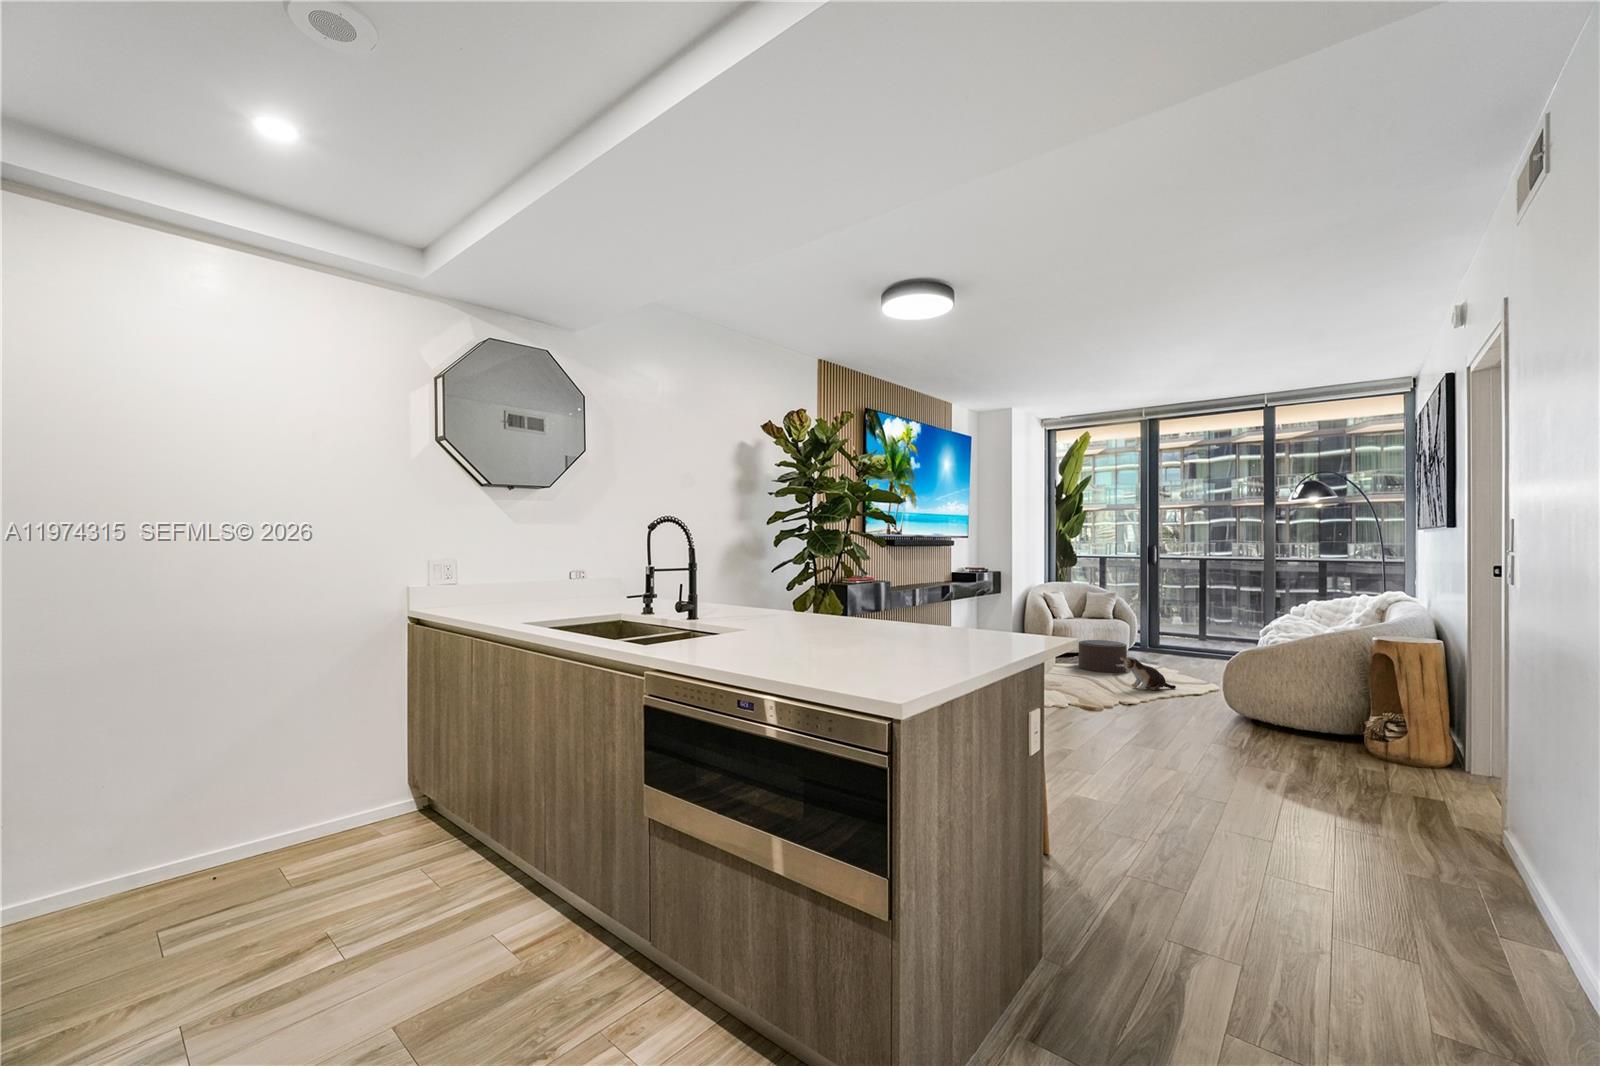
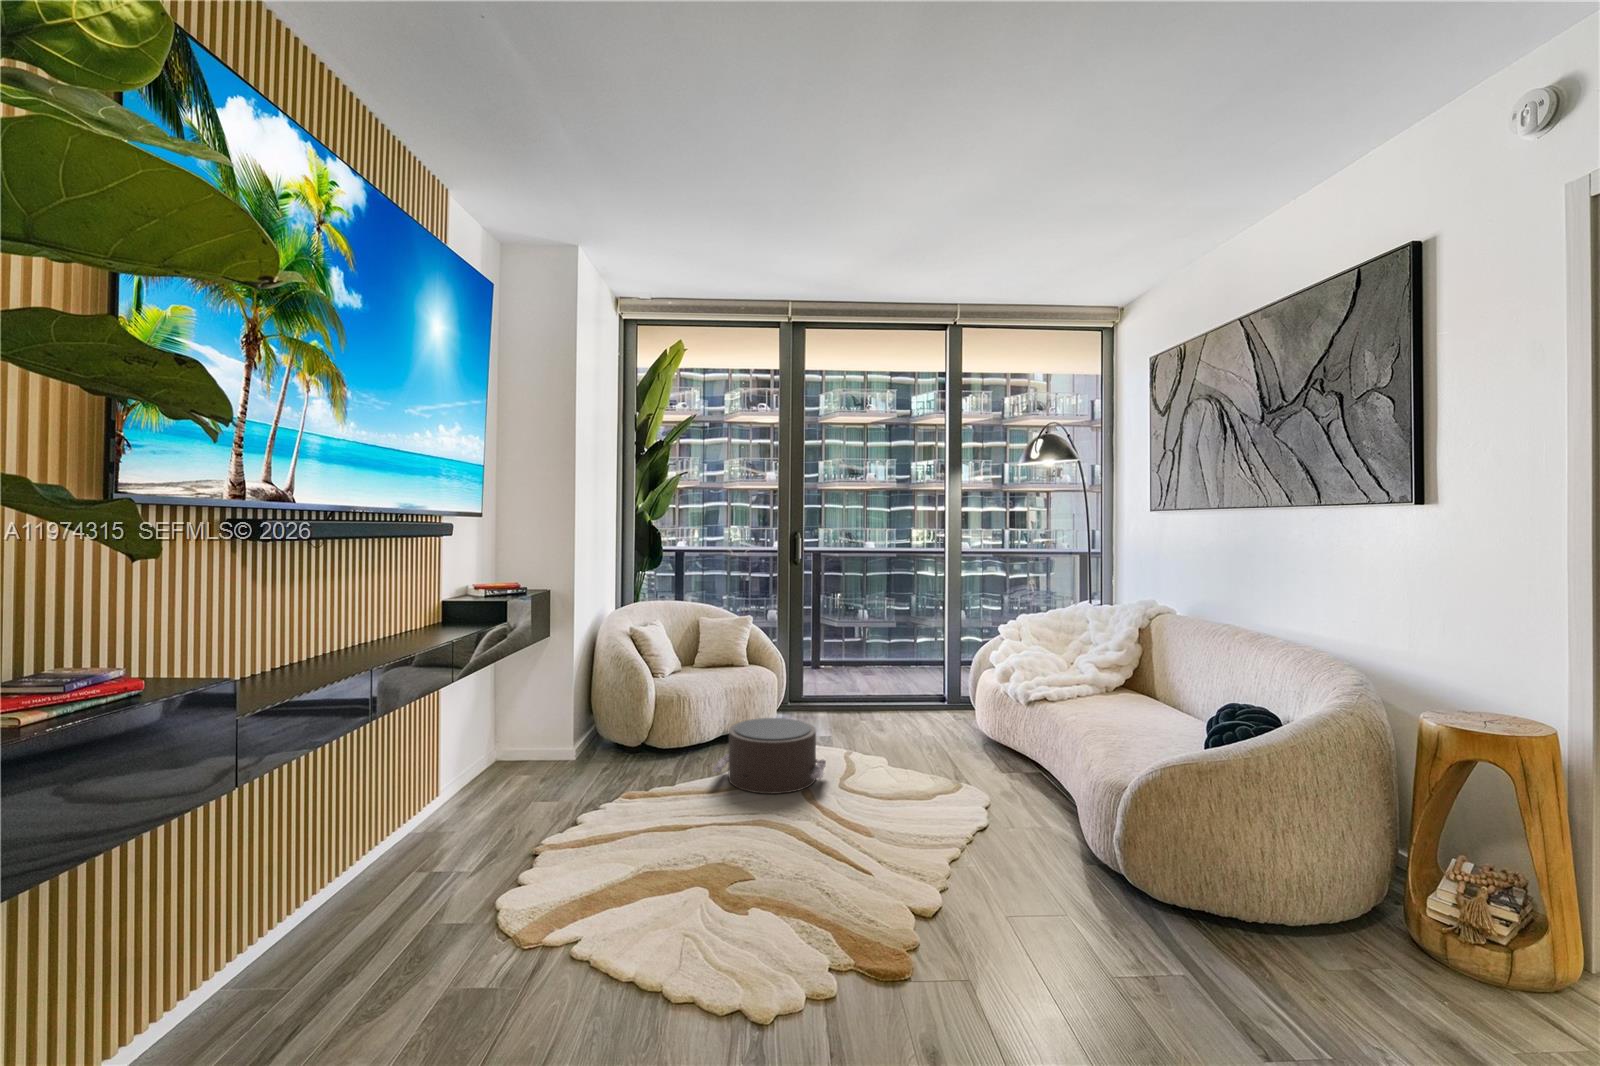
plush toy: present [1120,657,1176,690] -> none [871,782,952,849]

